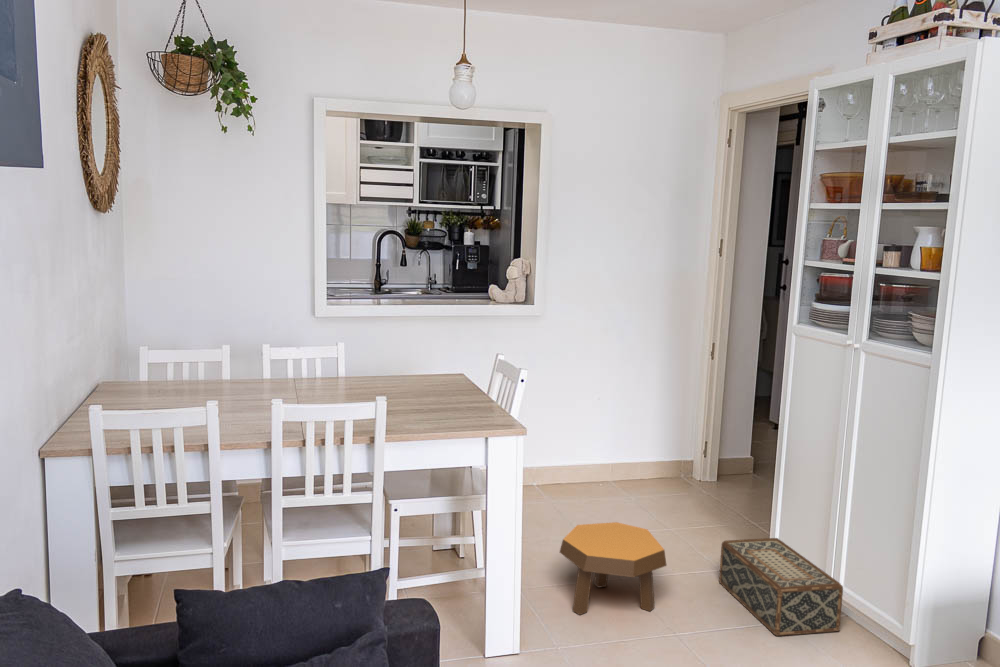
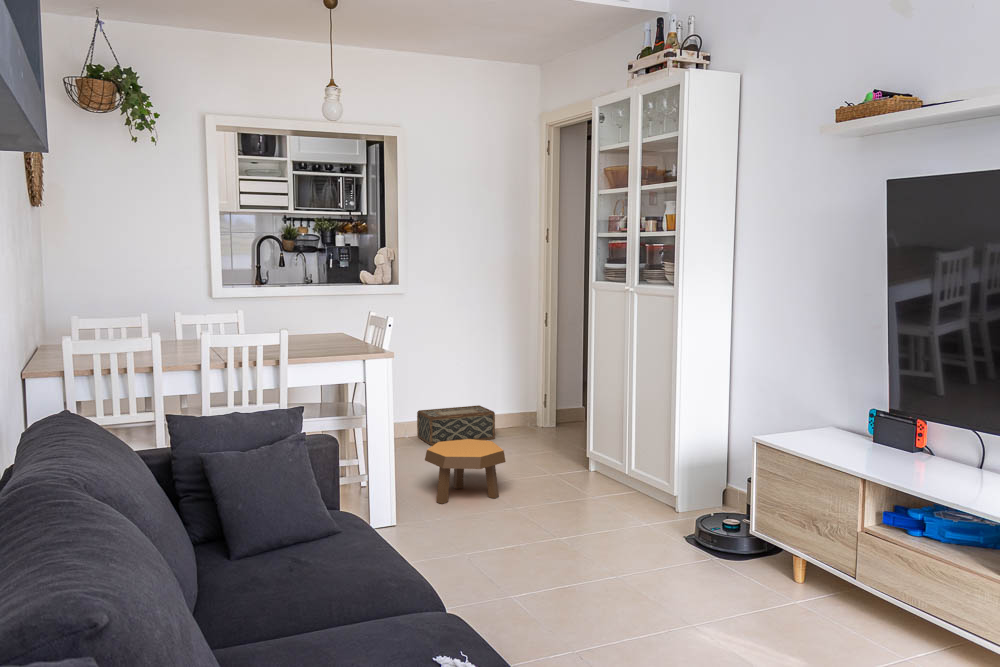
woven basket: present [719,538,843,636] -> present [417,405,495,445]

